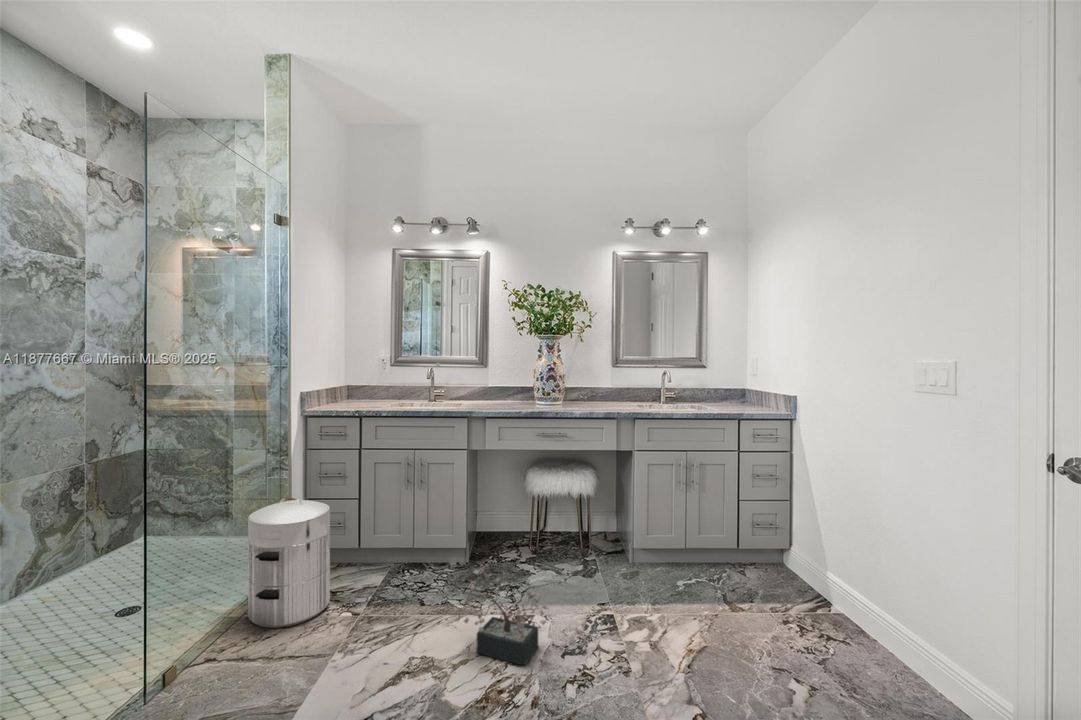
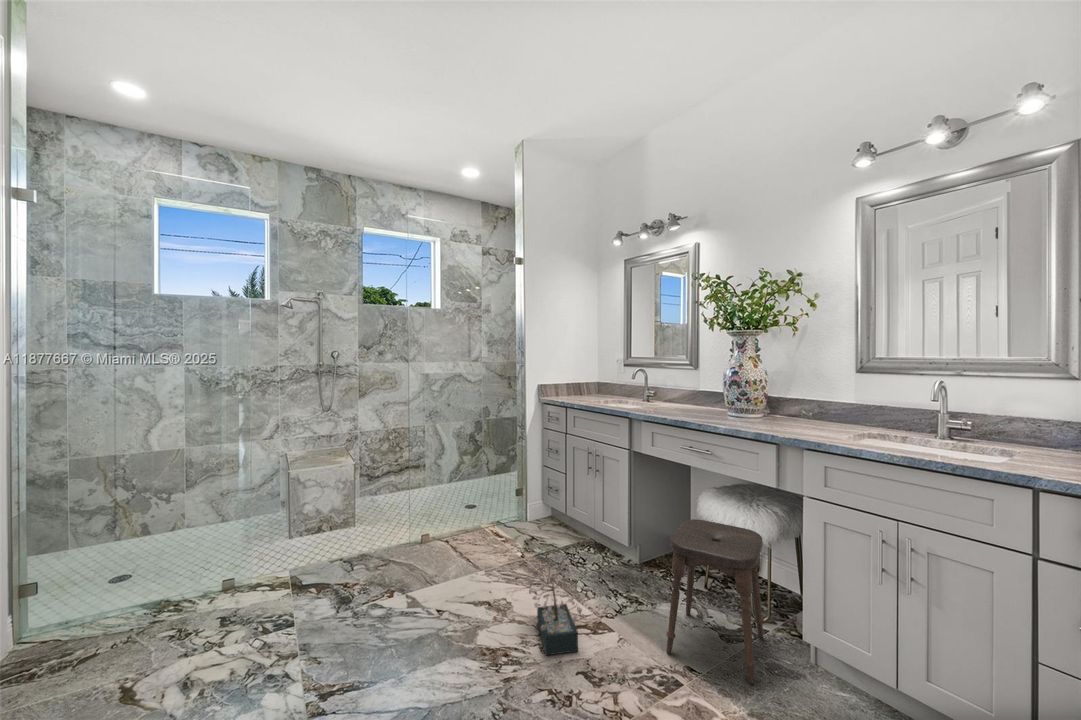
stool: none [551,487,639,608] -> present [667,519,764,684]
waste bin: present [248,498,330,628] -> none [479,459,537,546]

